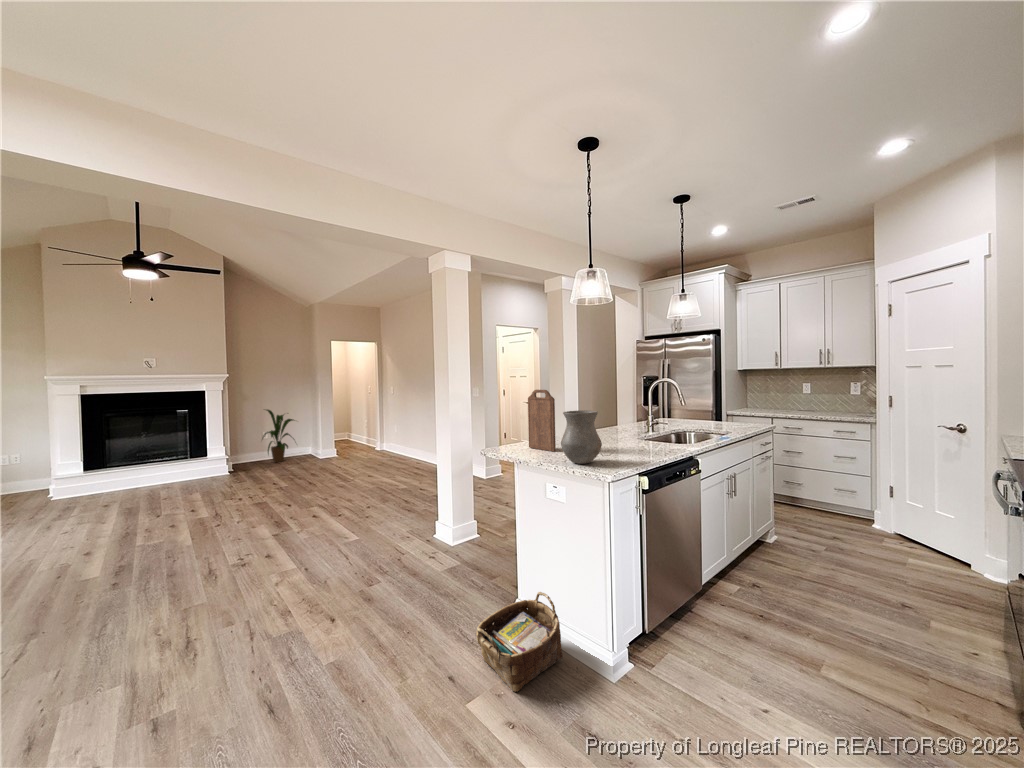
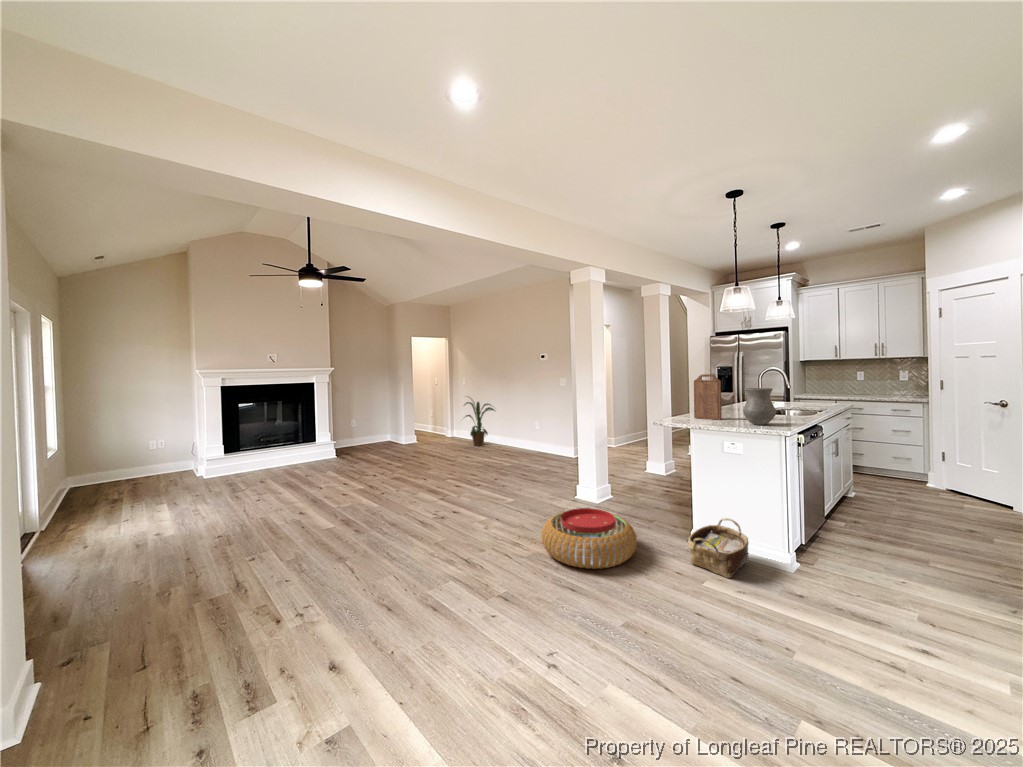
house plant: present [262,410,294,462] -> present [465,400,495,446]
pouf: none [296,567,432,667] -> present [542,508,637,569]

